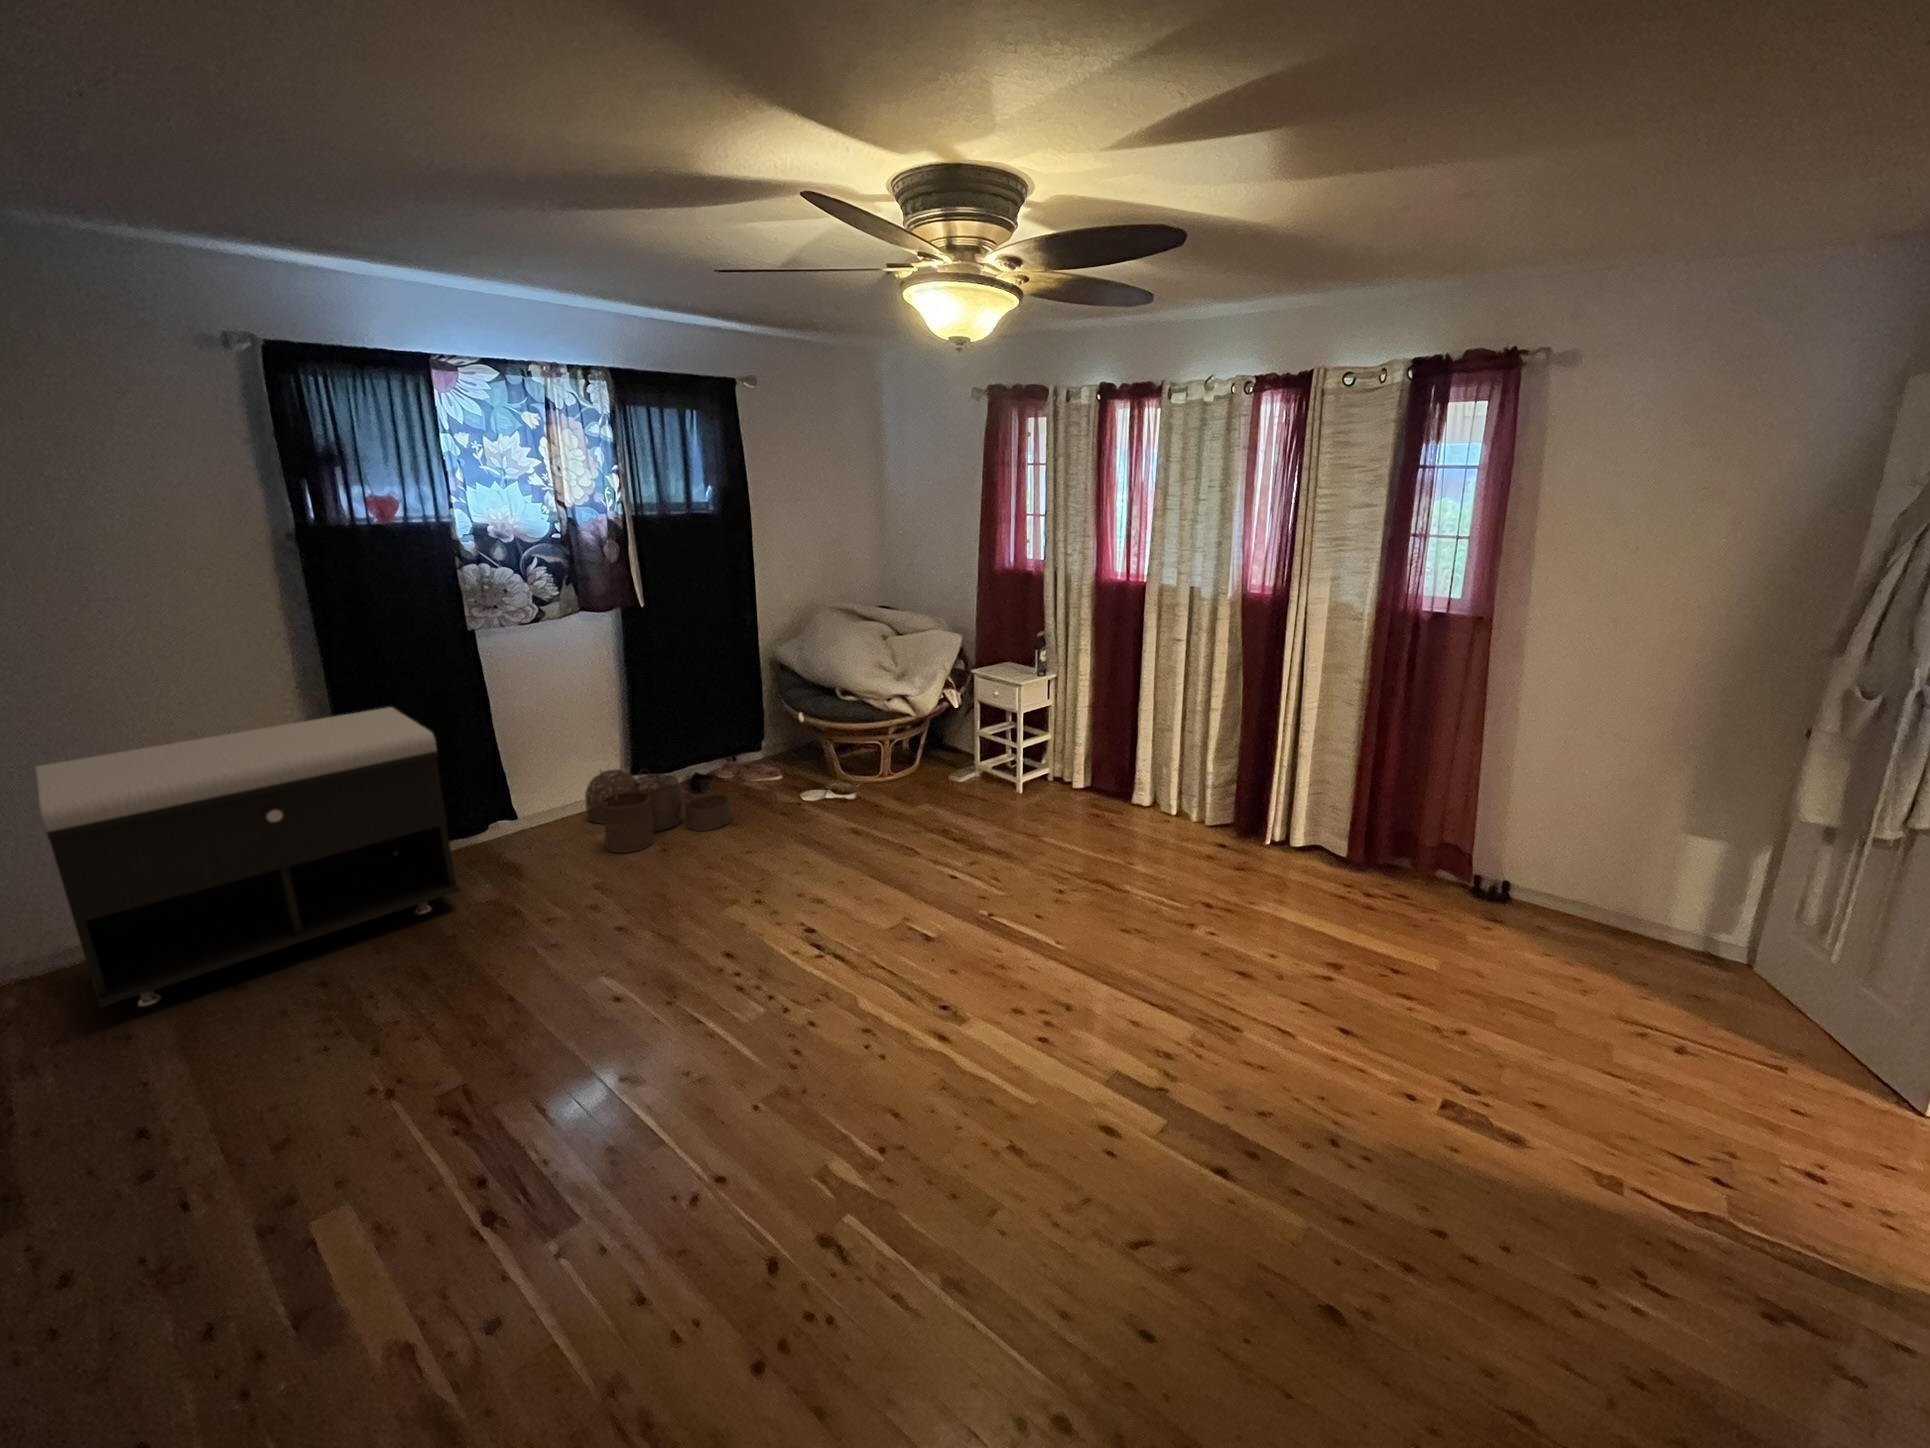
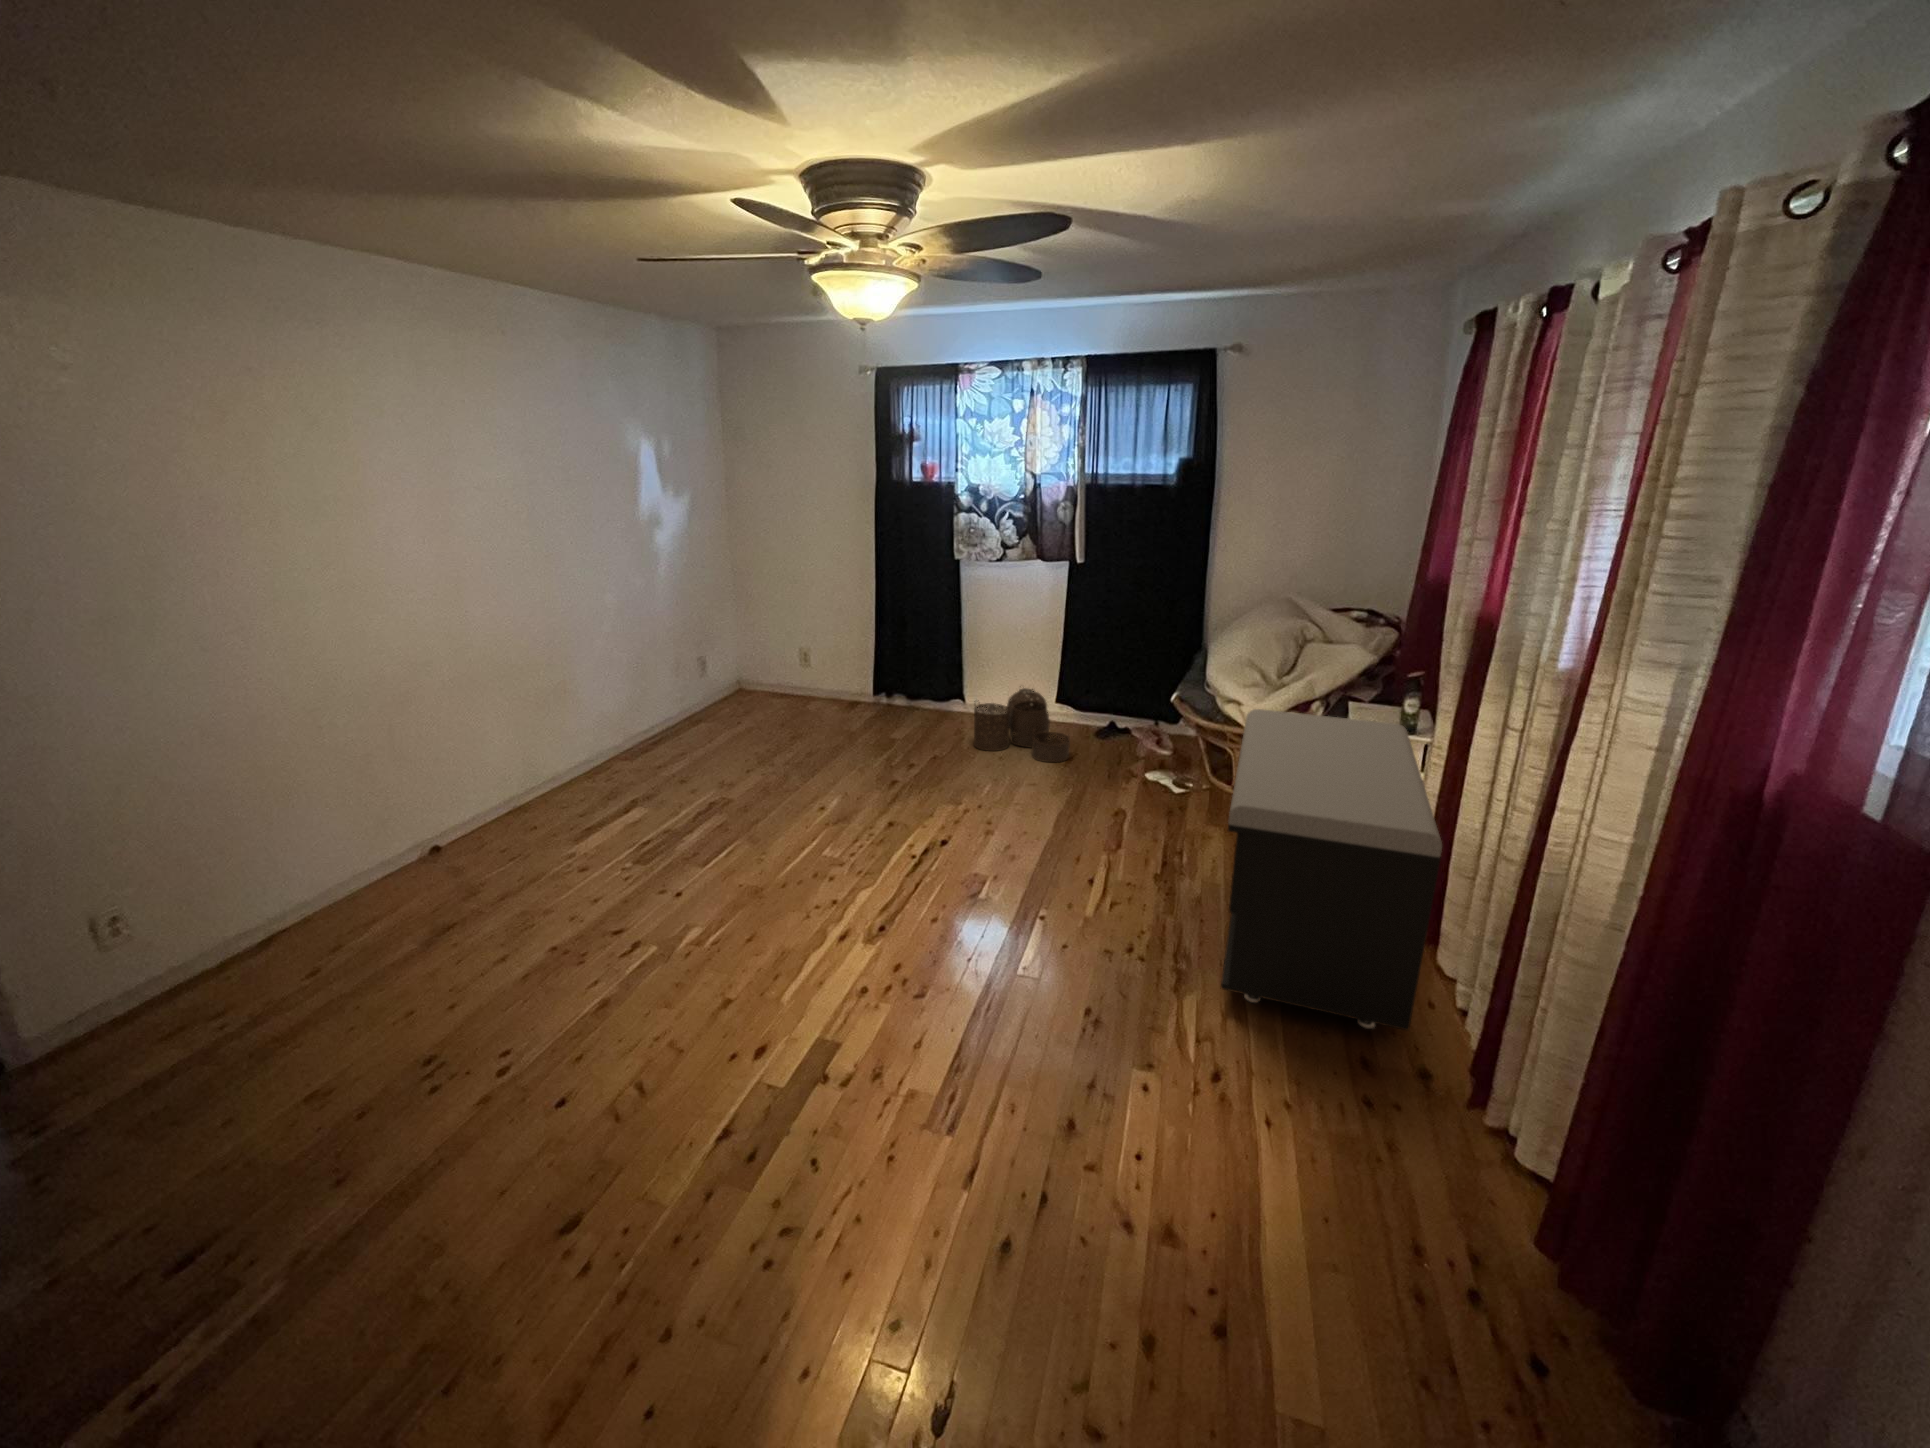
storage bench: present [35,707,459,1007] -> present [1221,709,1442,1030]

